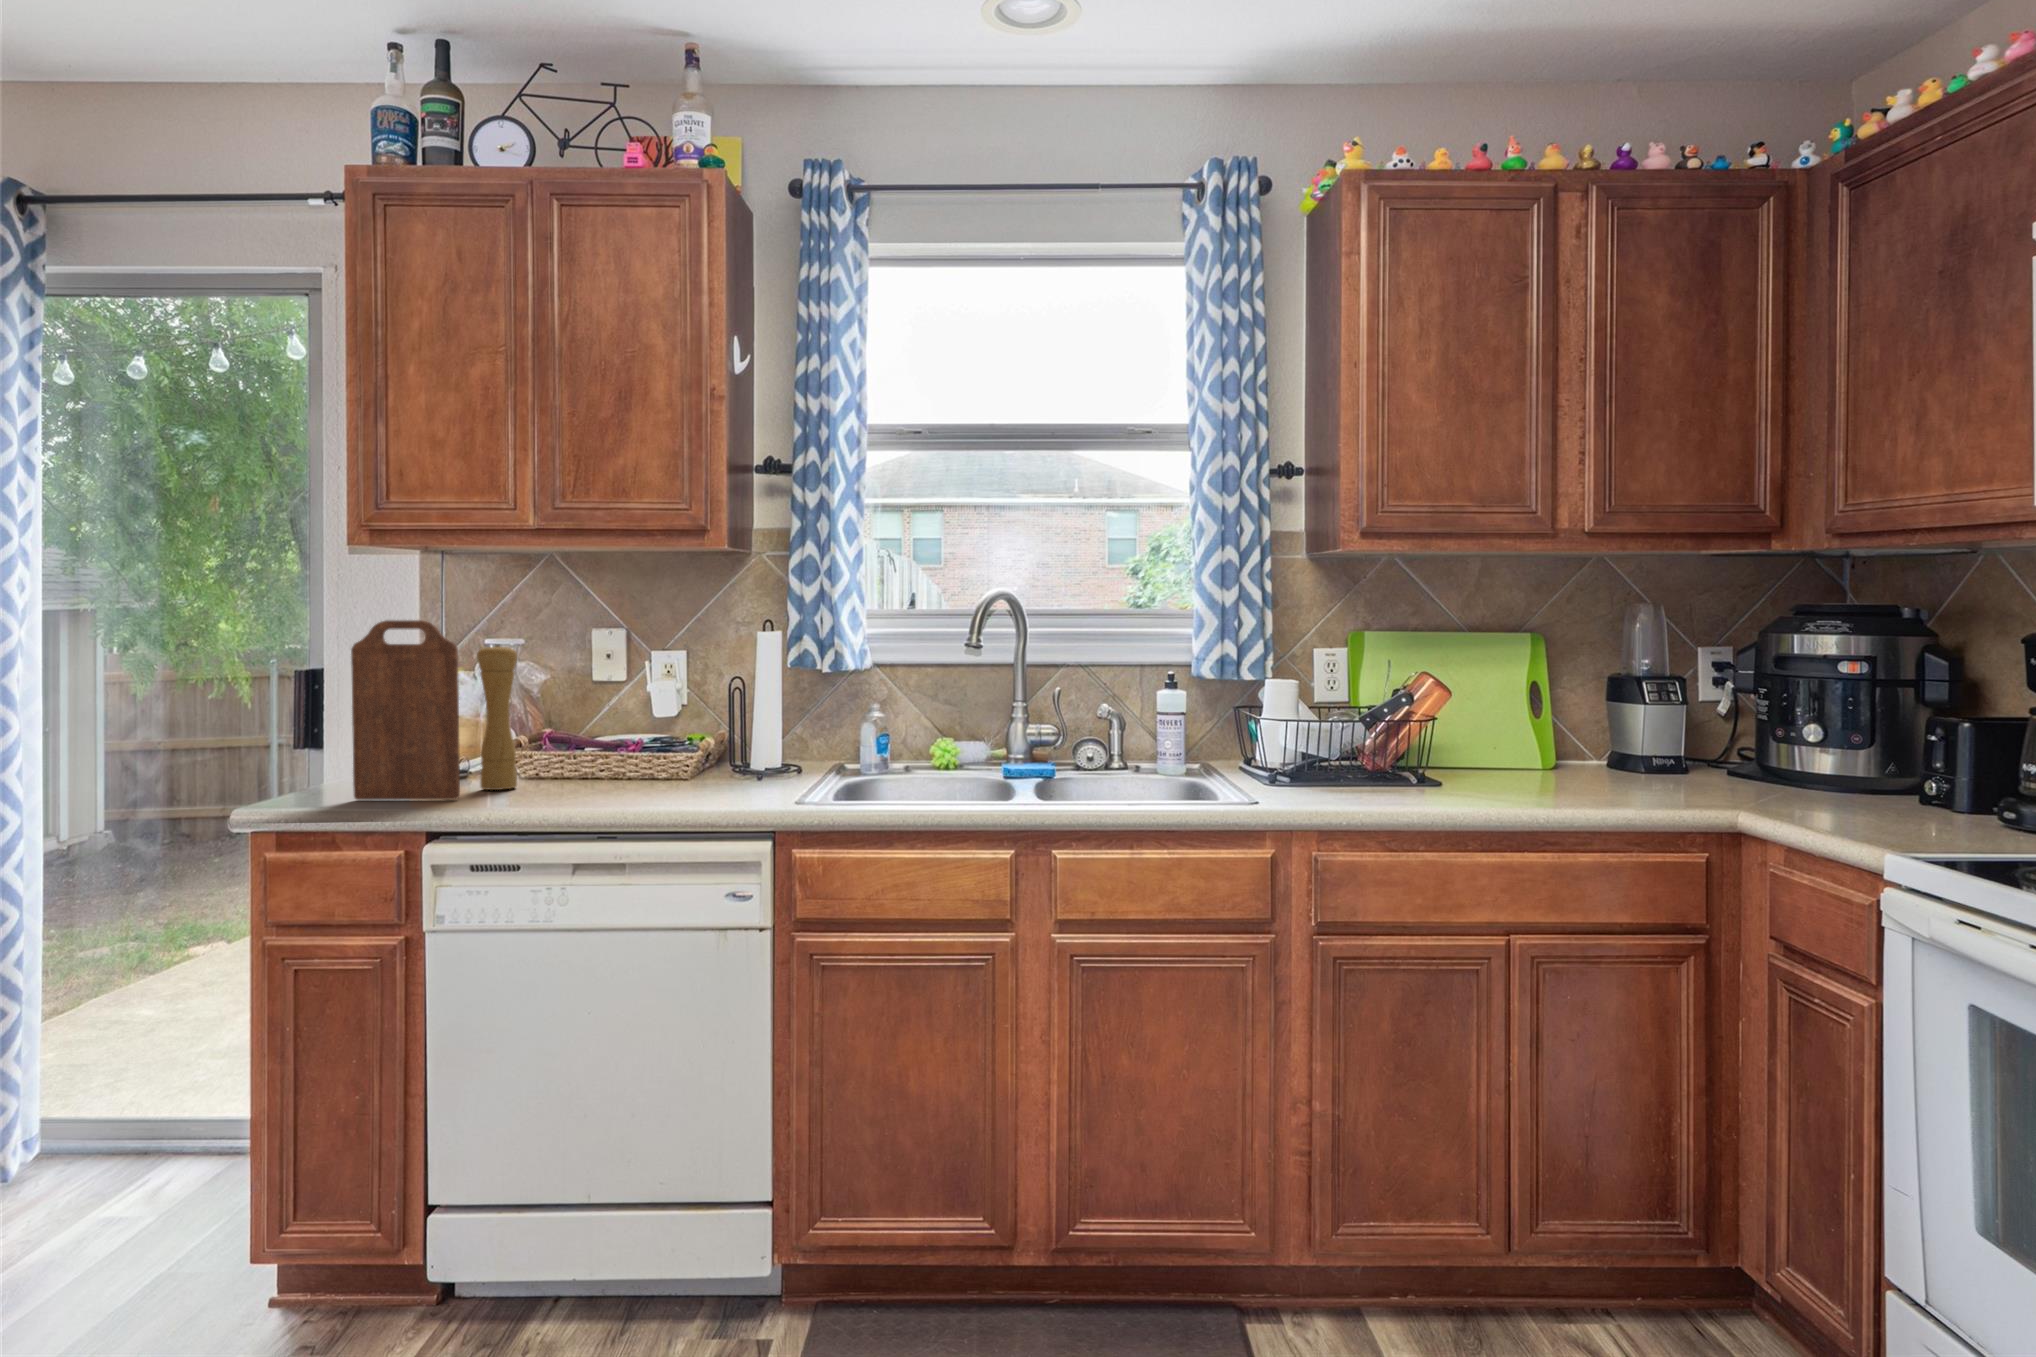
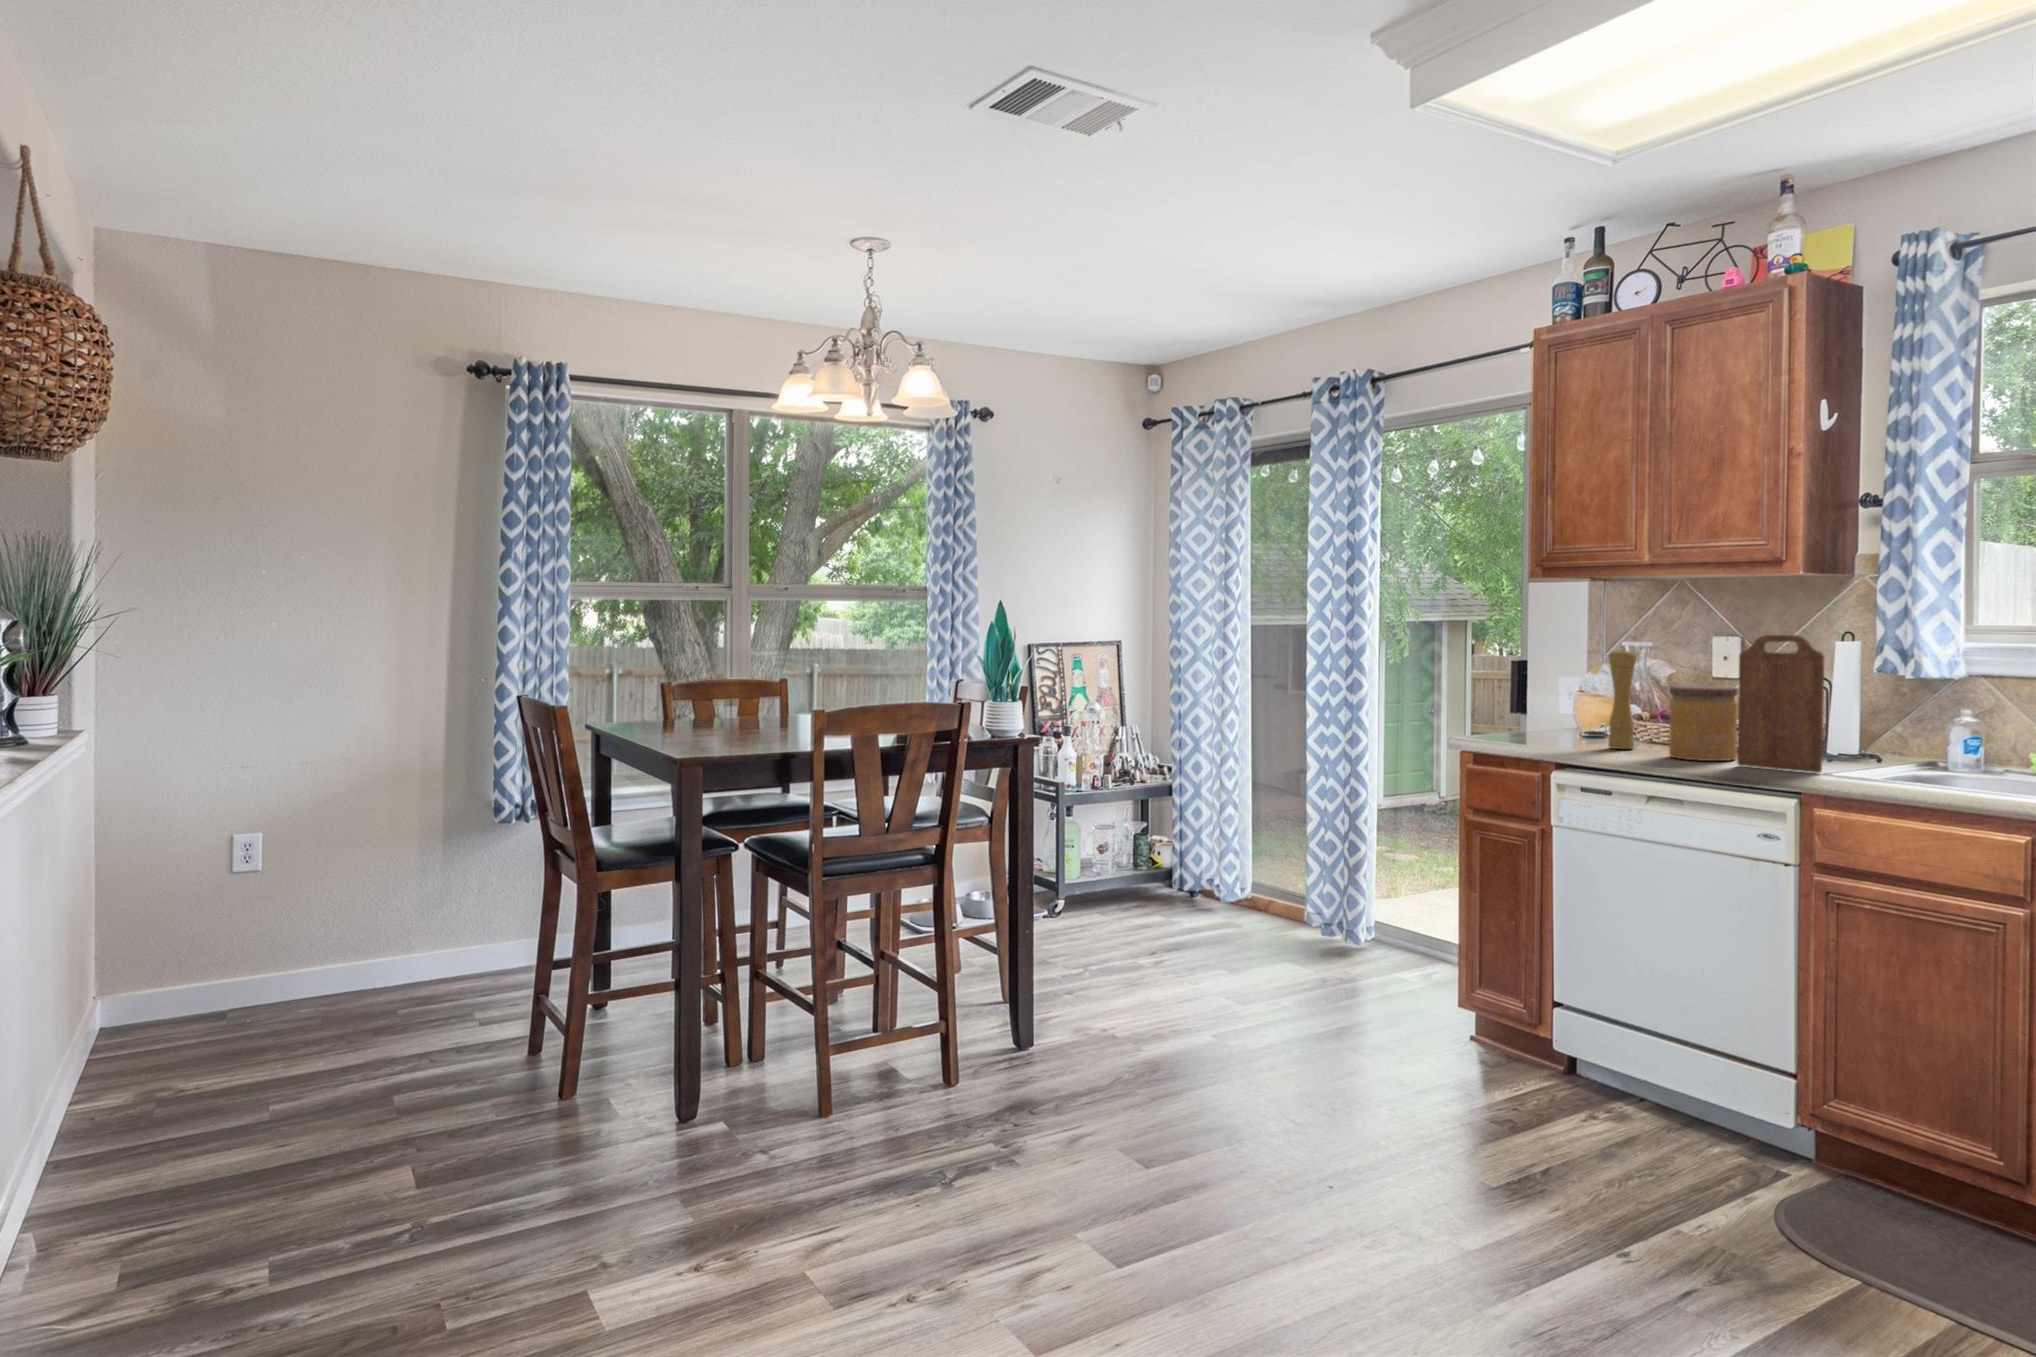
cutting board: present [351,620,460,800] -> present [1737,635,1824,773]
jar: none [574,692,661,796] -> present [1669,685,1738,761]

